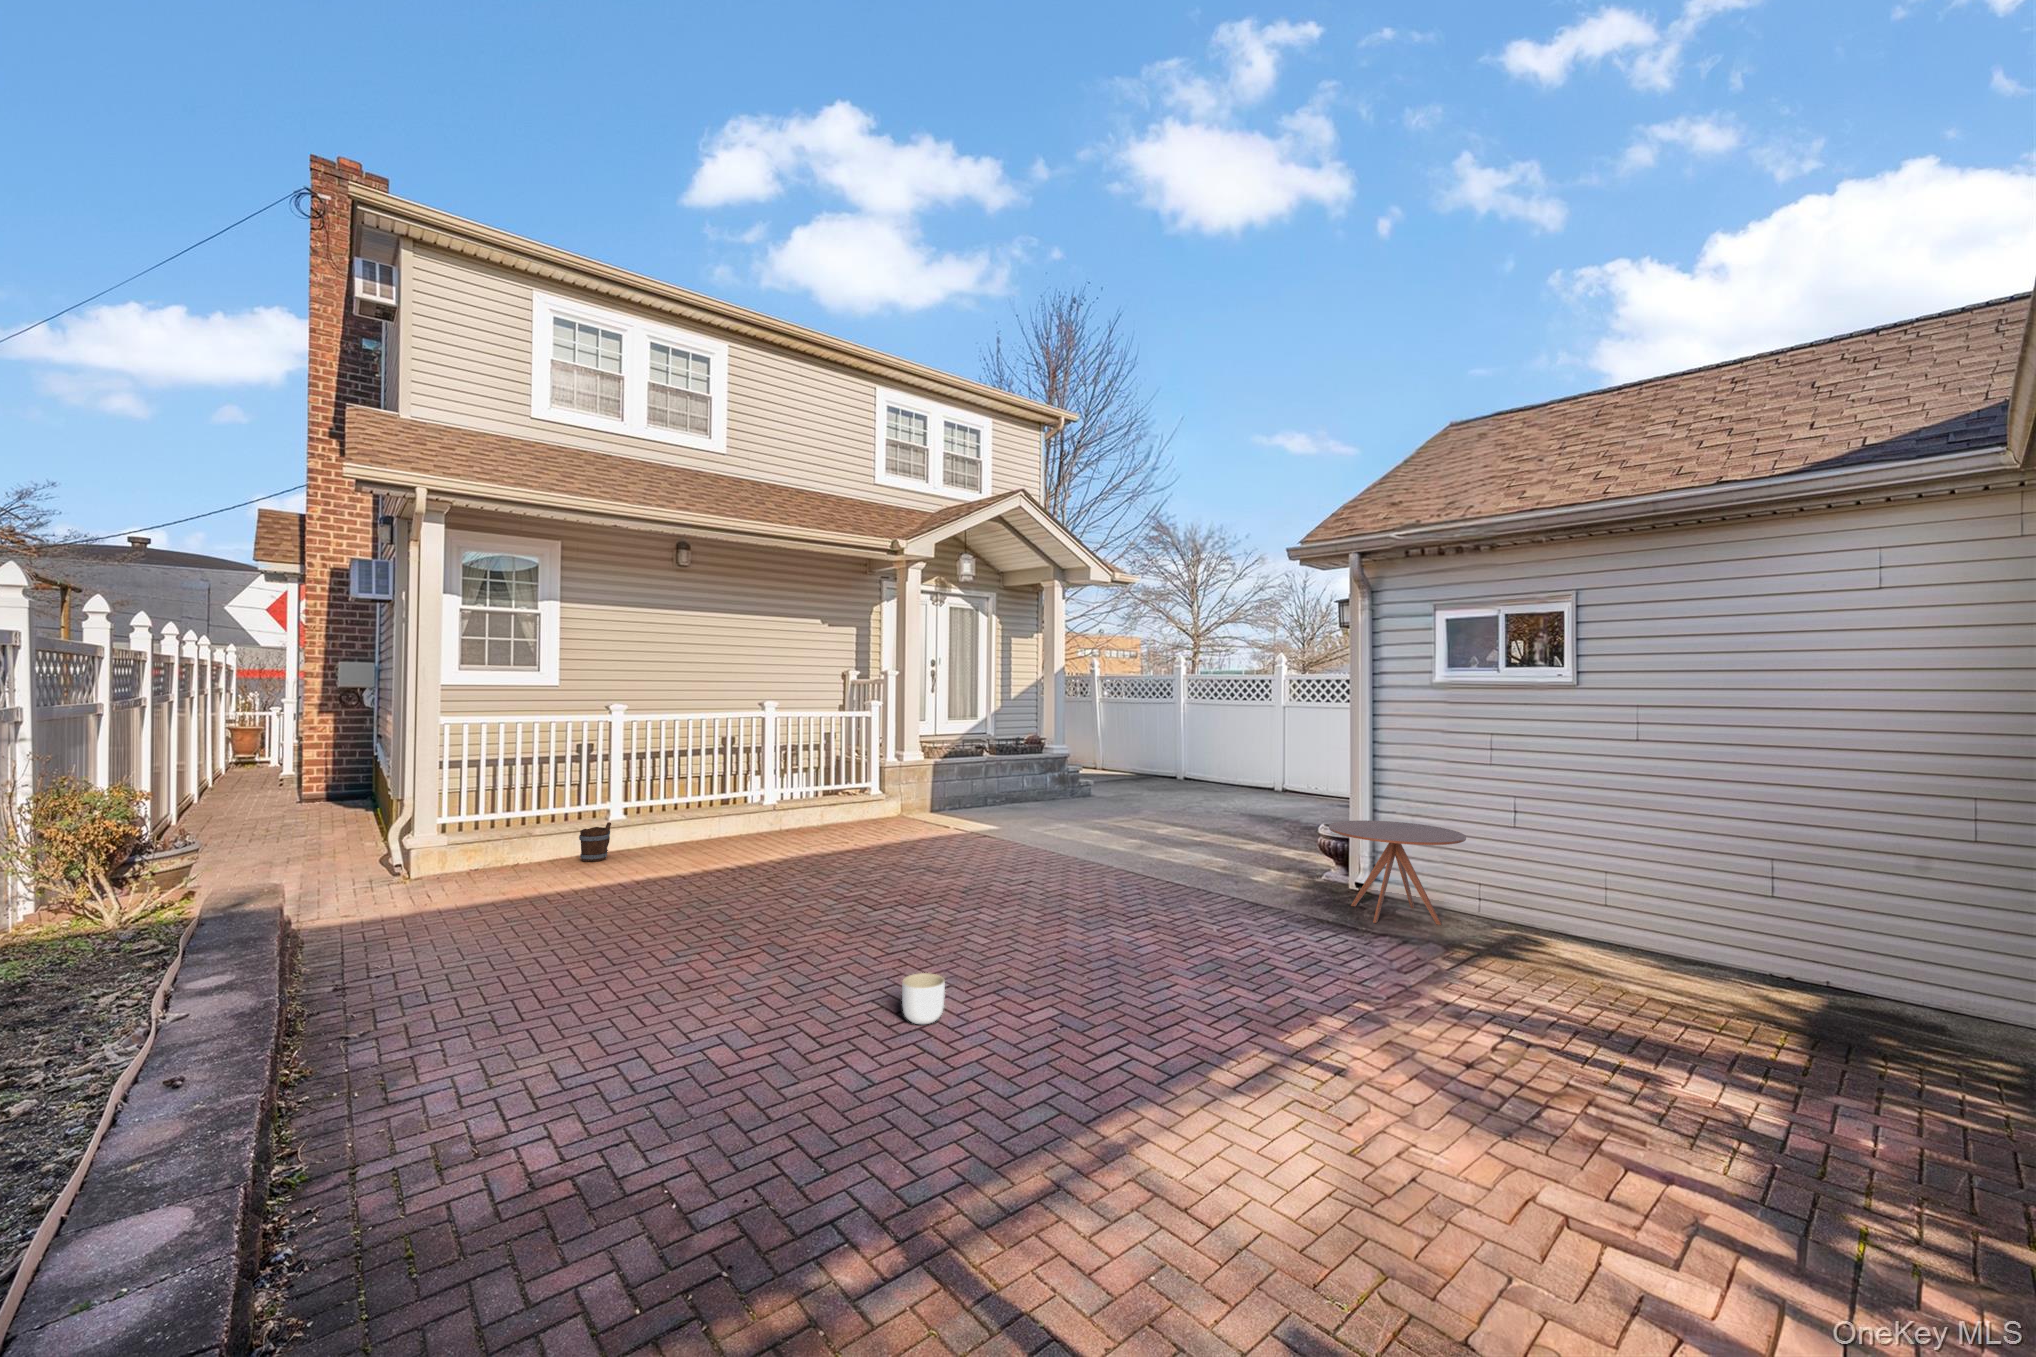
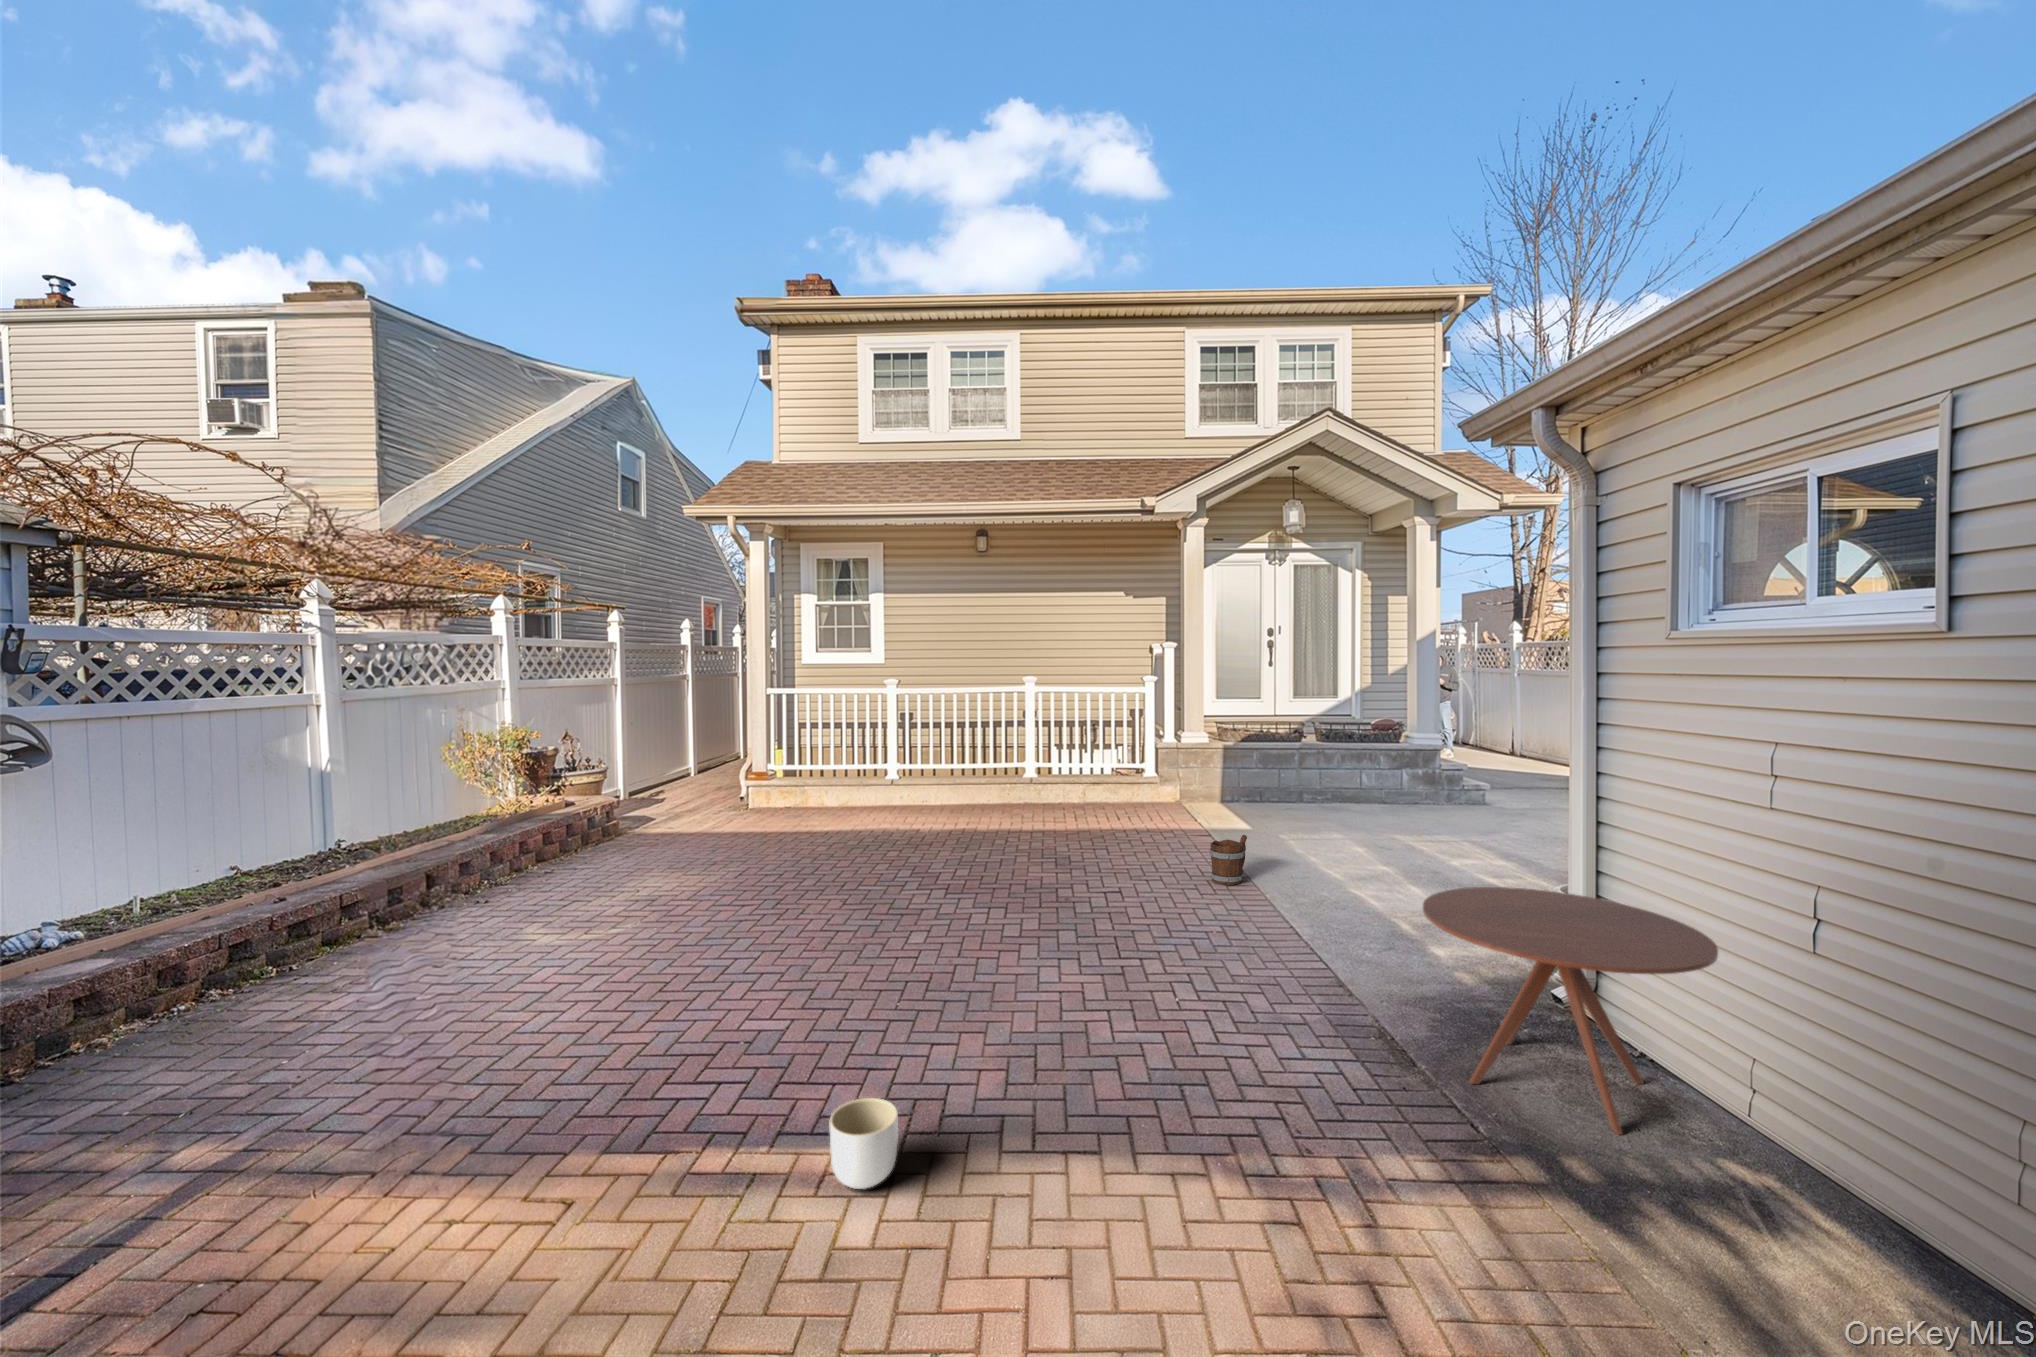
bucket: present [579,822,611,862] -> present [1209,835,1247,885]
planter: present [902,973,945,1024] -> present [830,1098,898,1189]

